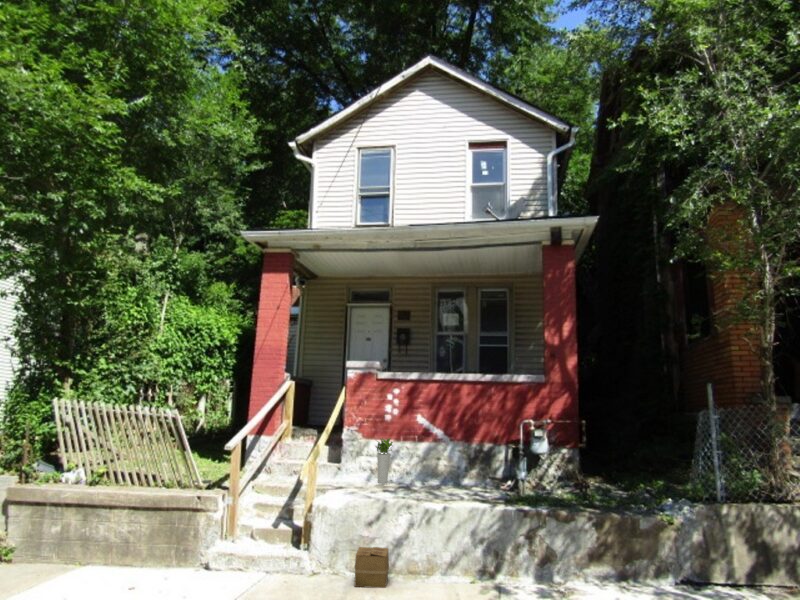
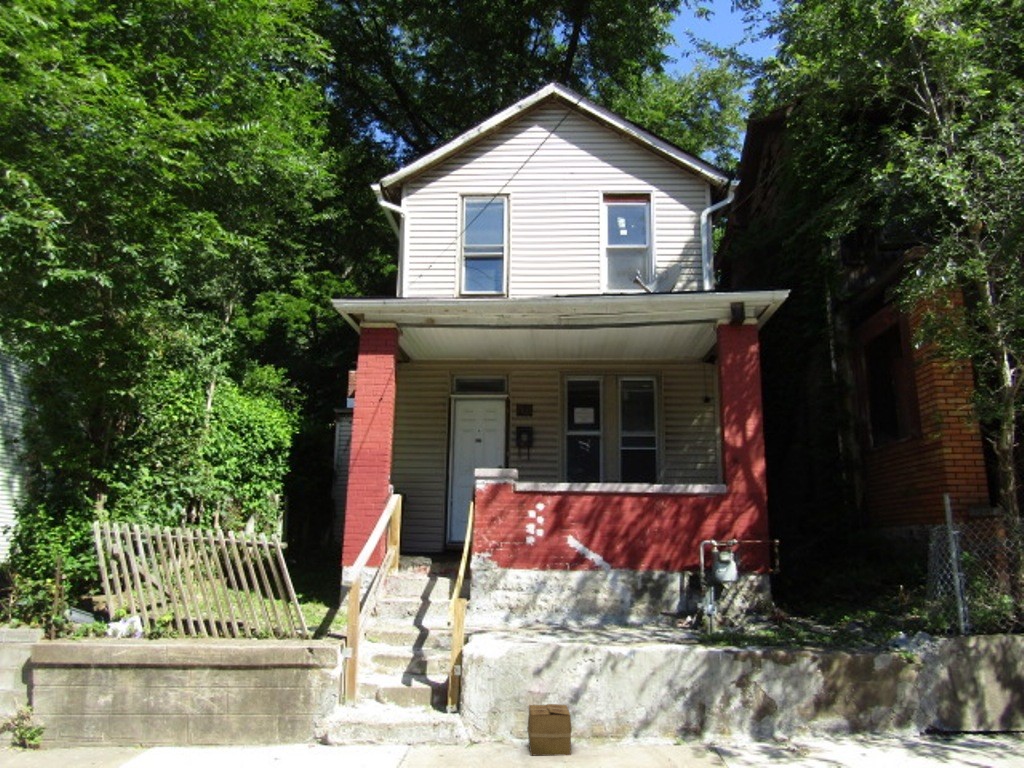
planter: present [376,438,393,483] -> none [510,565,537,625]

